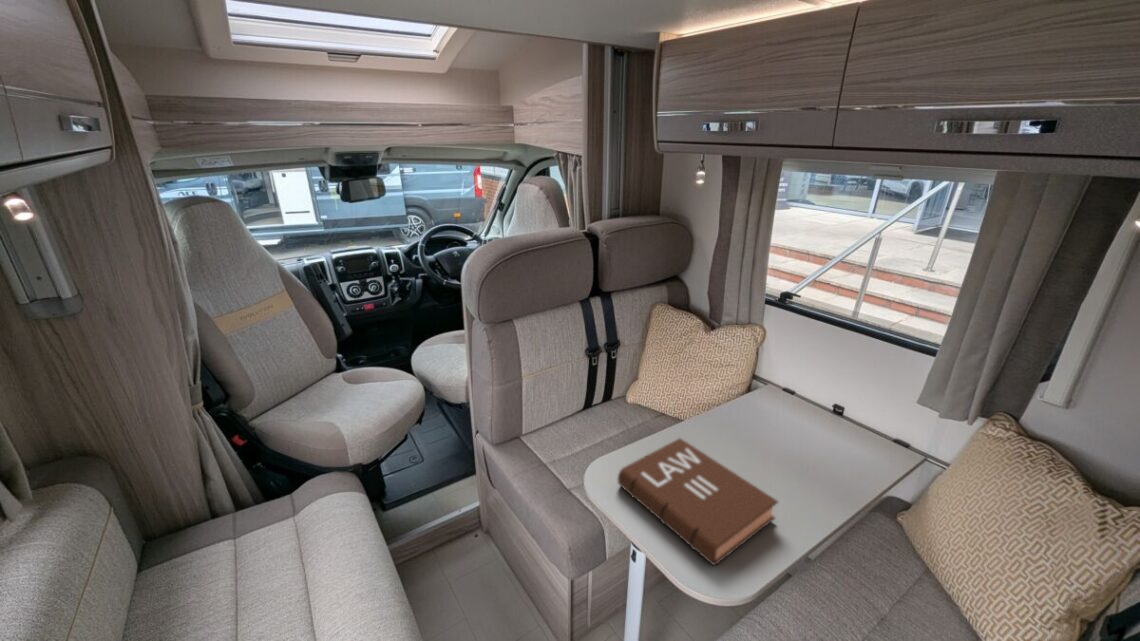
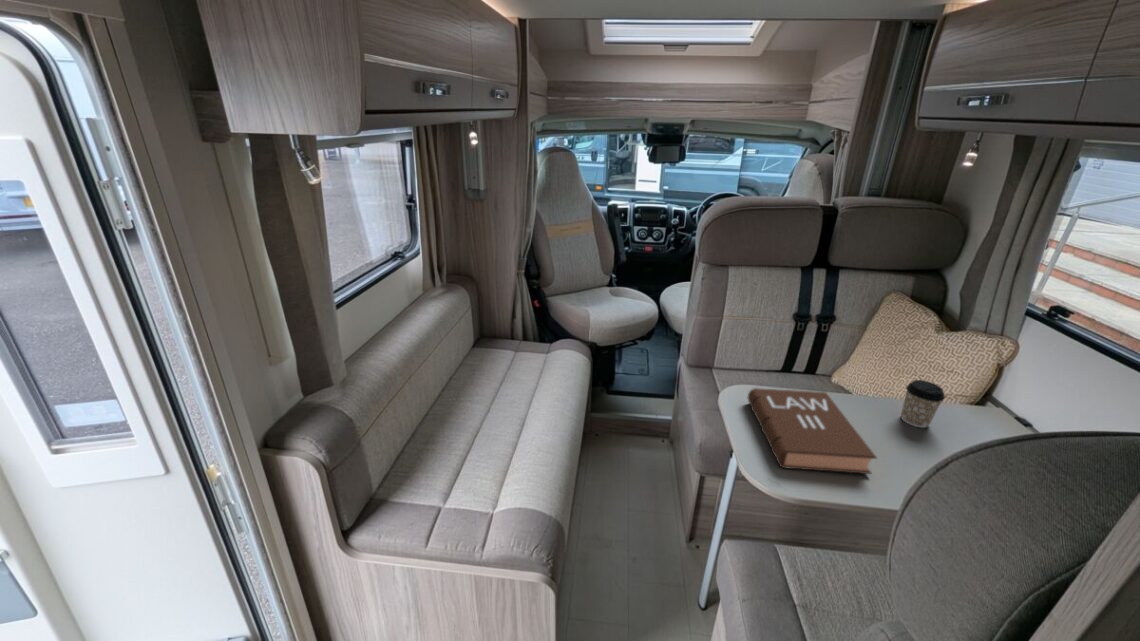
coffee cup: none [730,389,763,435] -> present [901,380,945,428]

